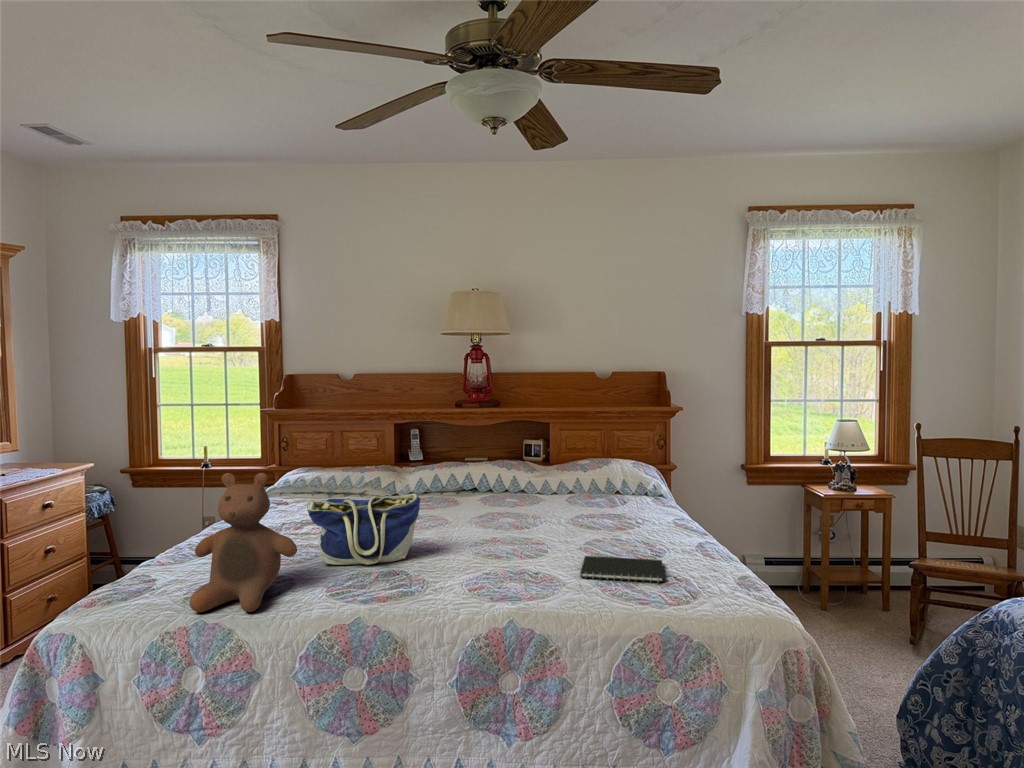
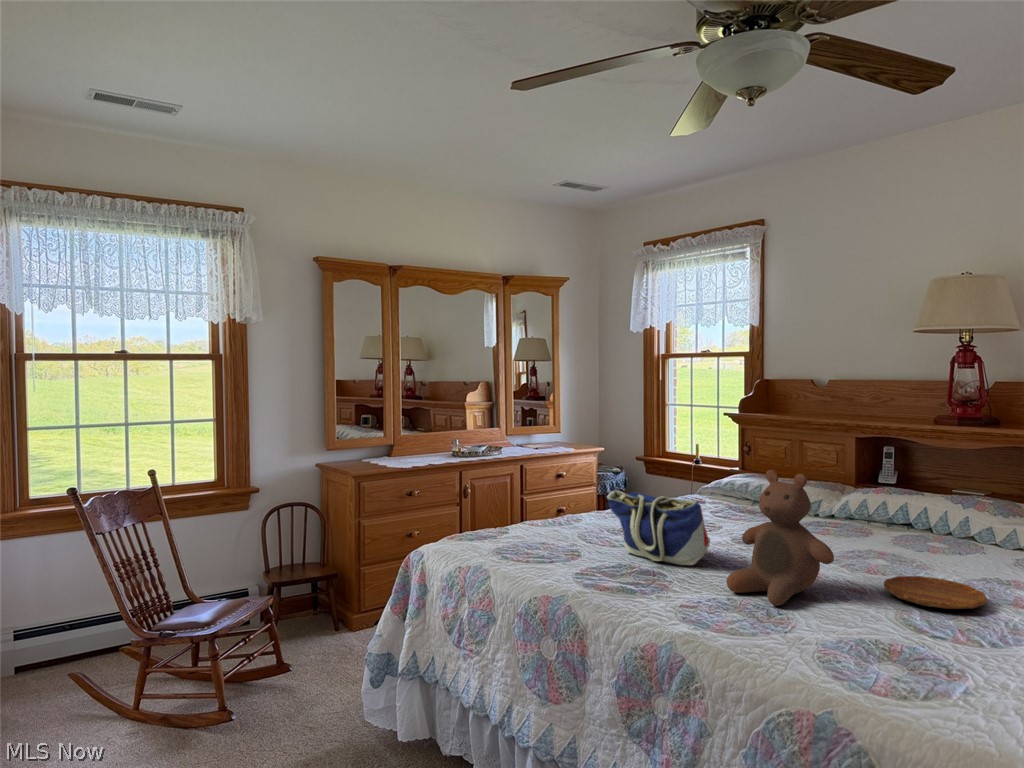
stuffed bear: present [190,473,297,612] -> present [726,470,834,606]
tray: none [542,519,608,539] -> present [884,576,988,609]
notebook: present [580,556,664,582] -> none [822,618,972,677]

